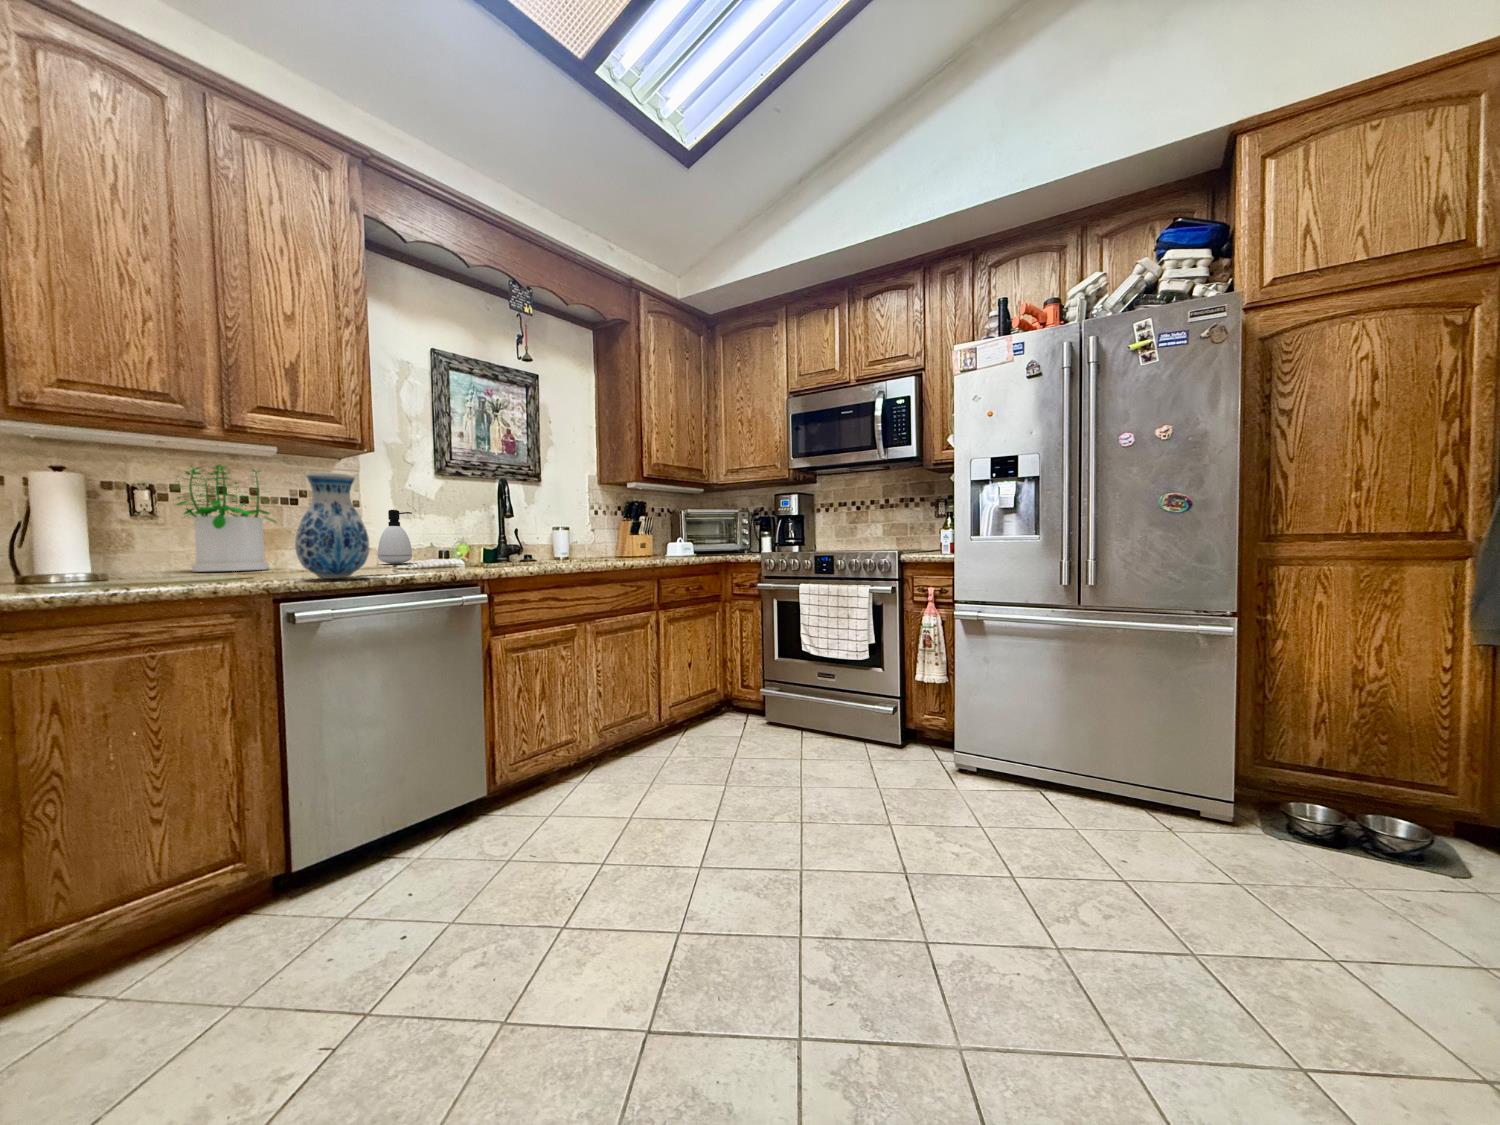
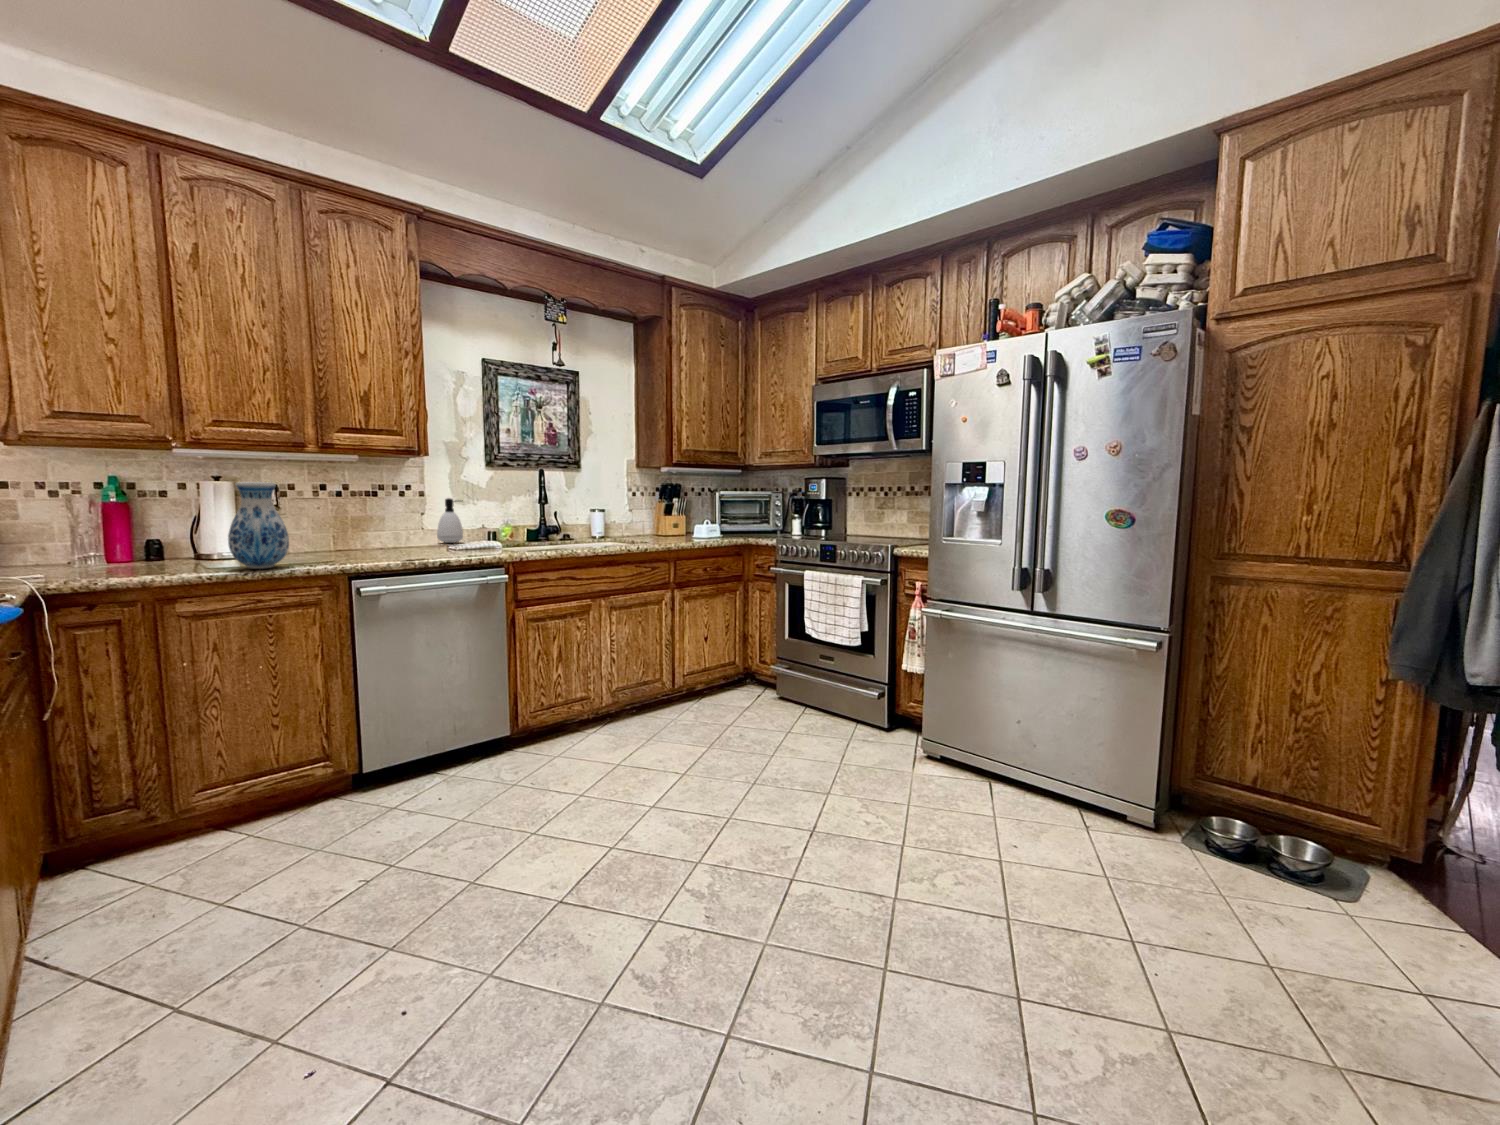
potted plant: present [175,465,276,572] -> none [287,469,363,549]
vase: present [295,472,369,579] -> present [228,482,289,569]

